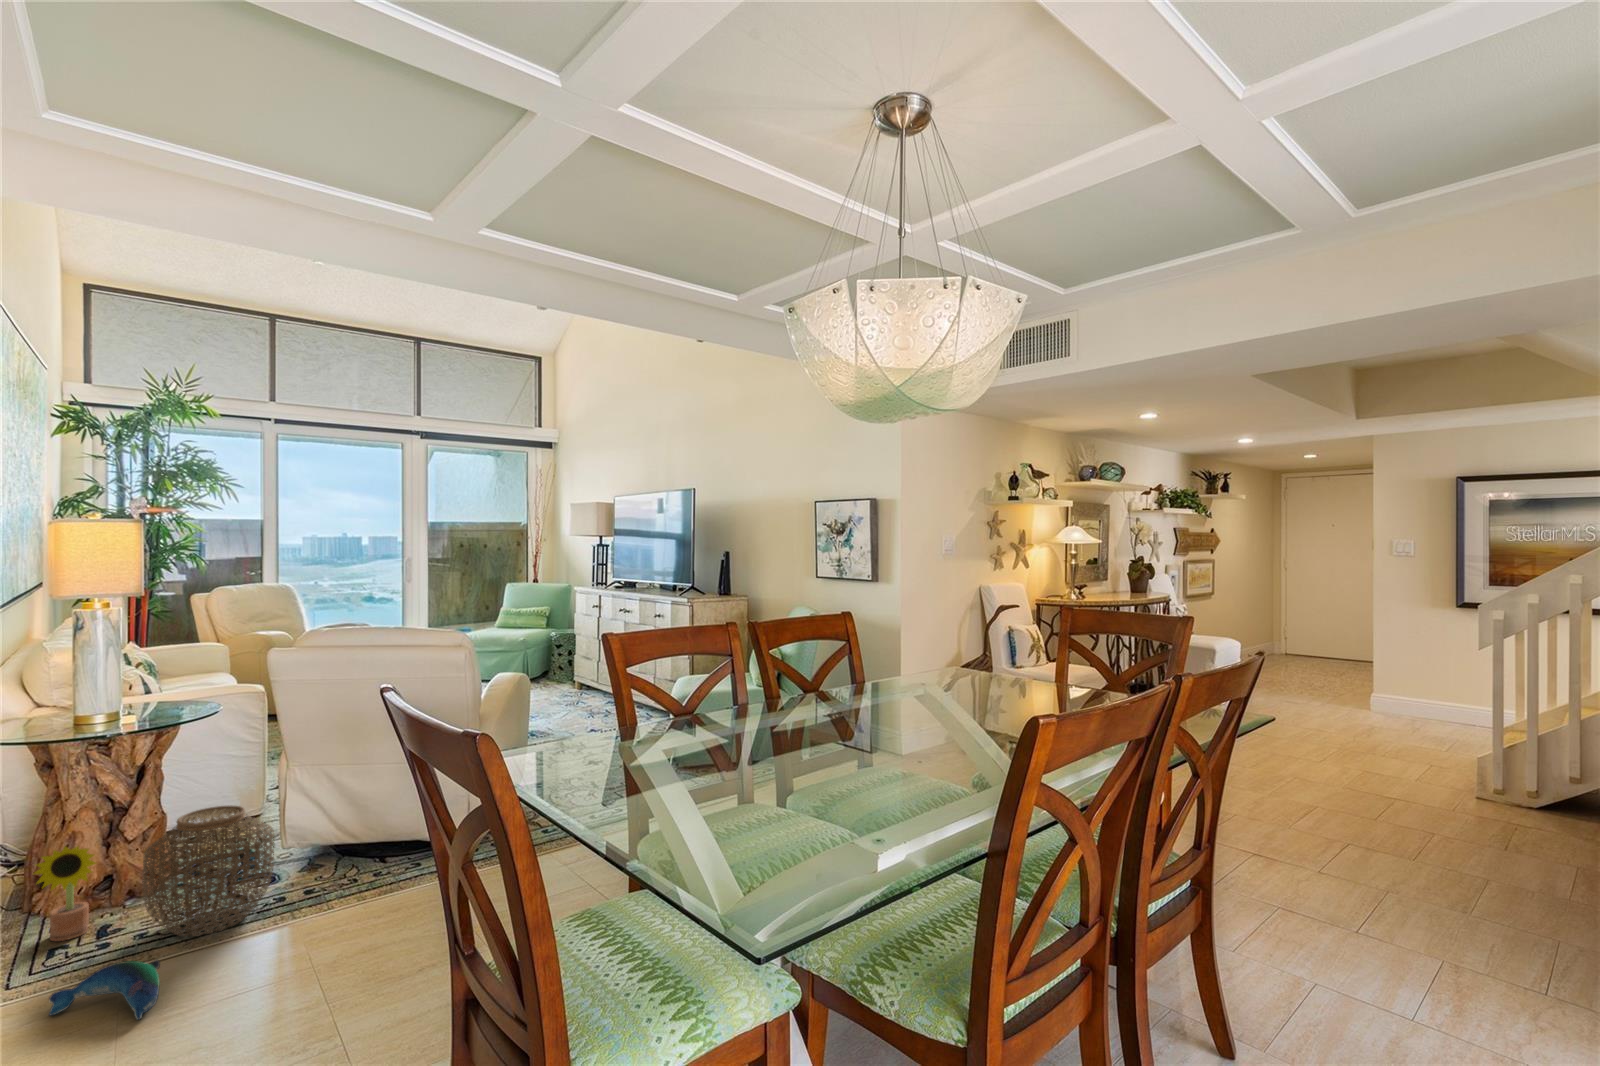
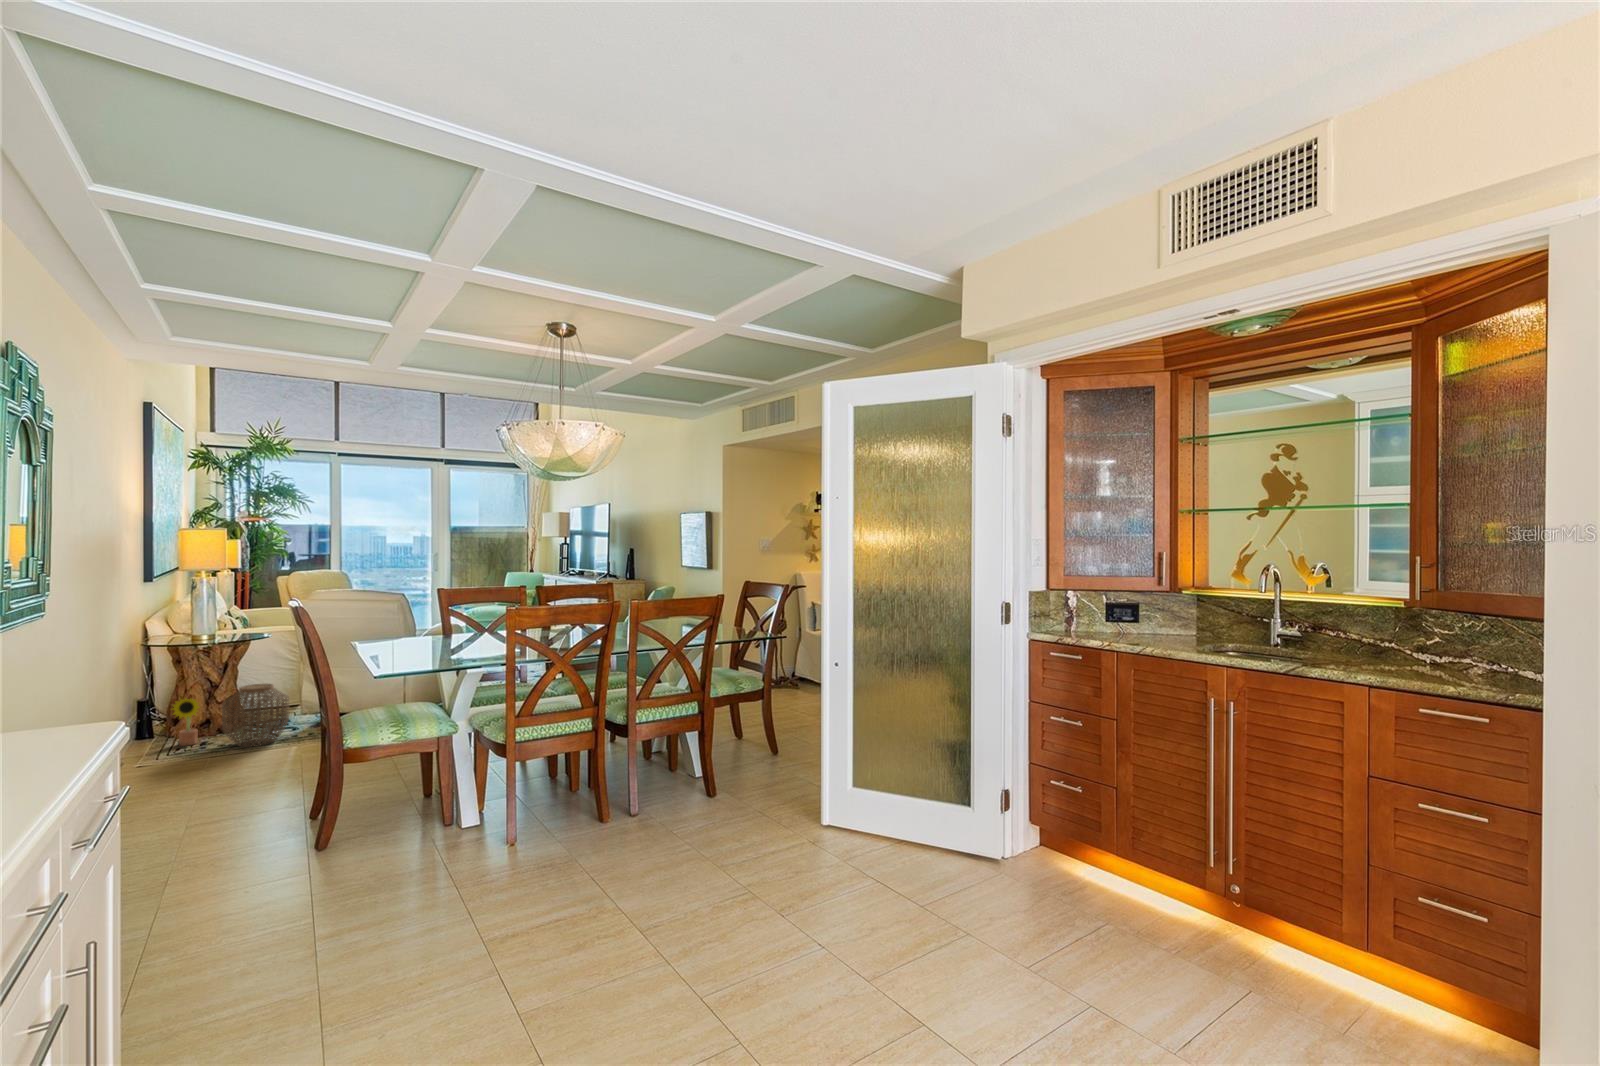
plush toy: present [49,960,160,1020] -> none [176,746,226,769]

